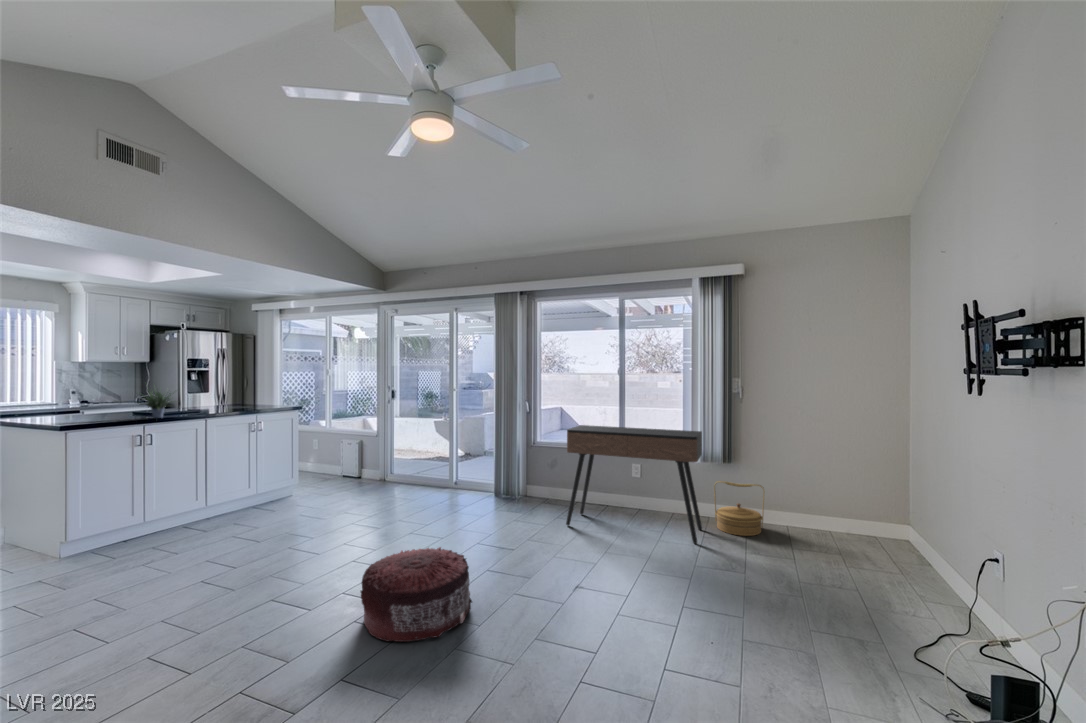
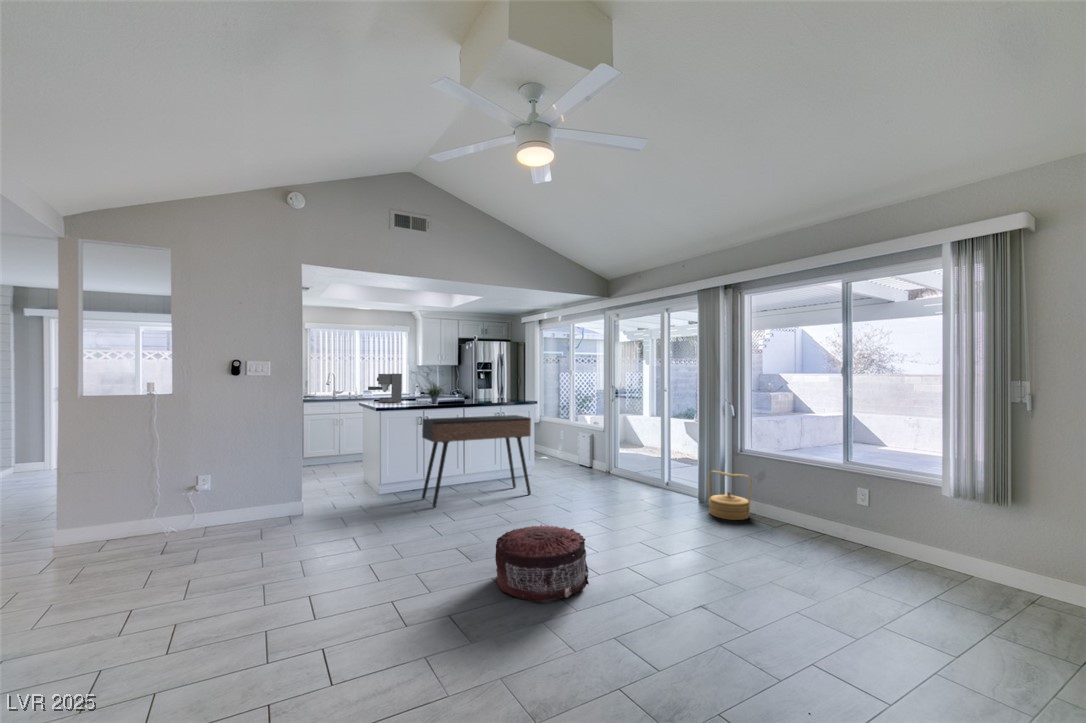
coffee maker: none [22,376,94,422] -> present [368,374,402,403]
console table: present [566,425,702,544] -> present [422,415,531,508]
woven basket: present [714,481,765,536] -> present [708,471,752,520]

